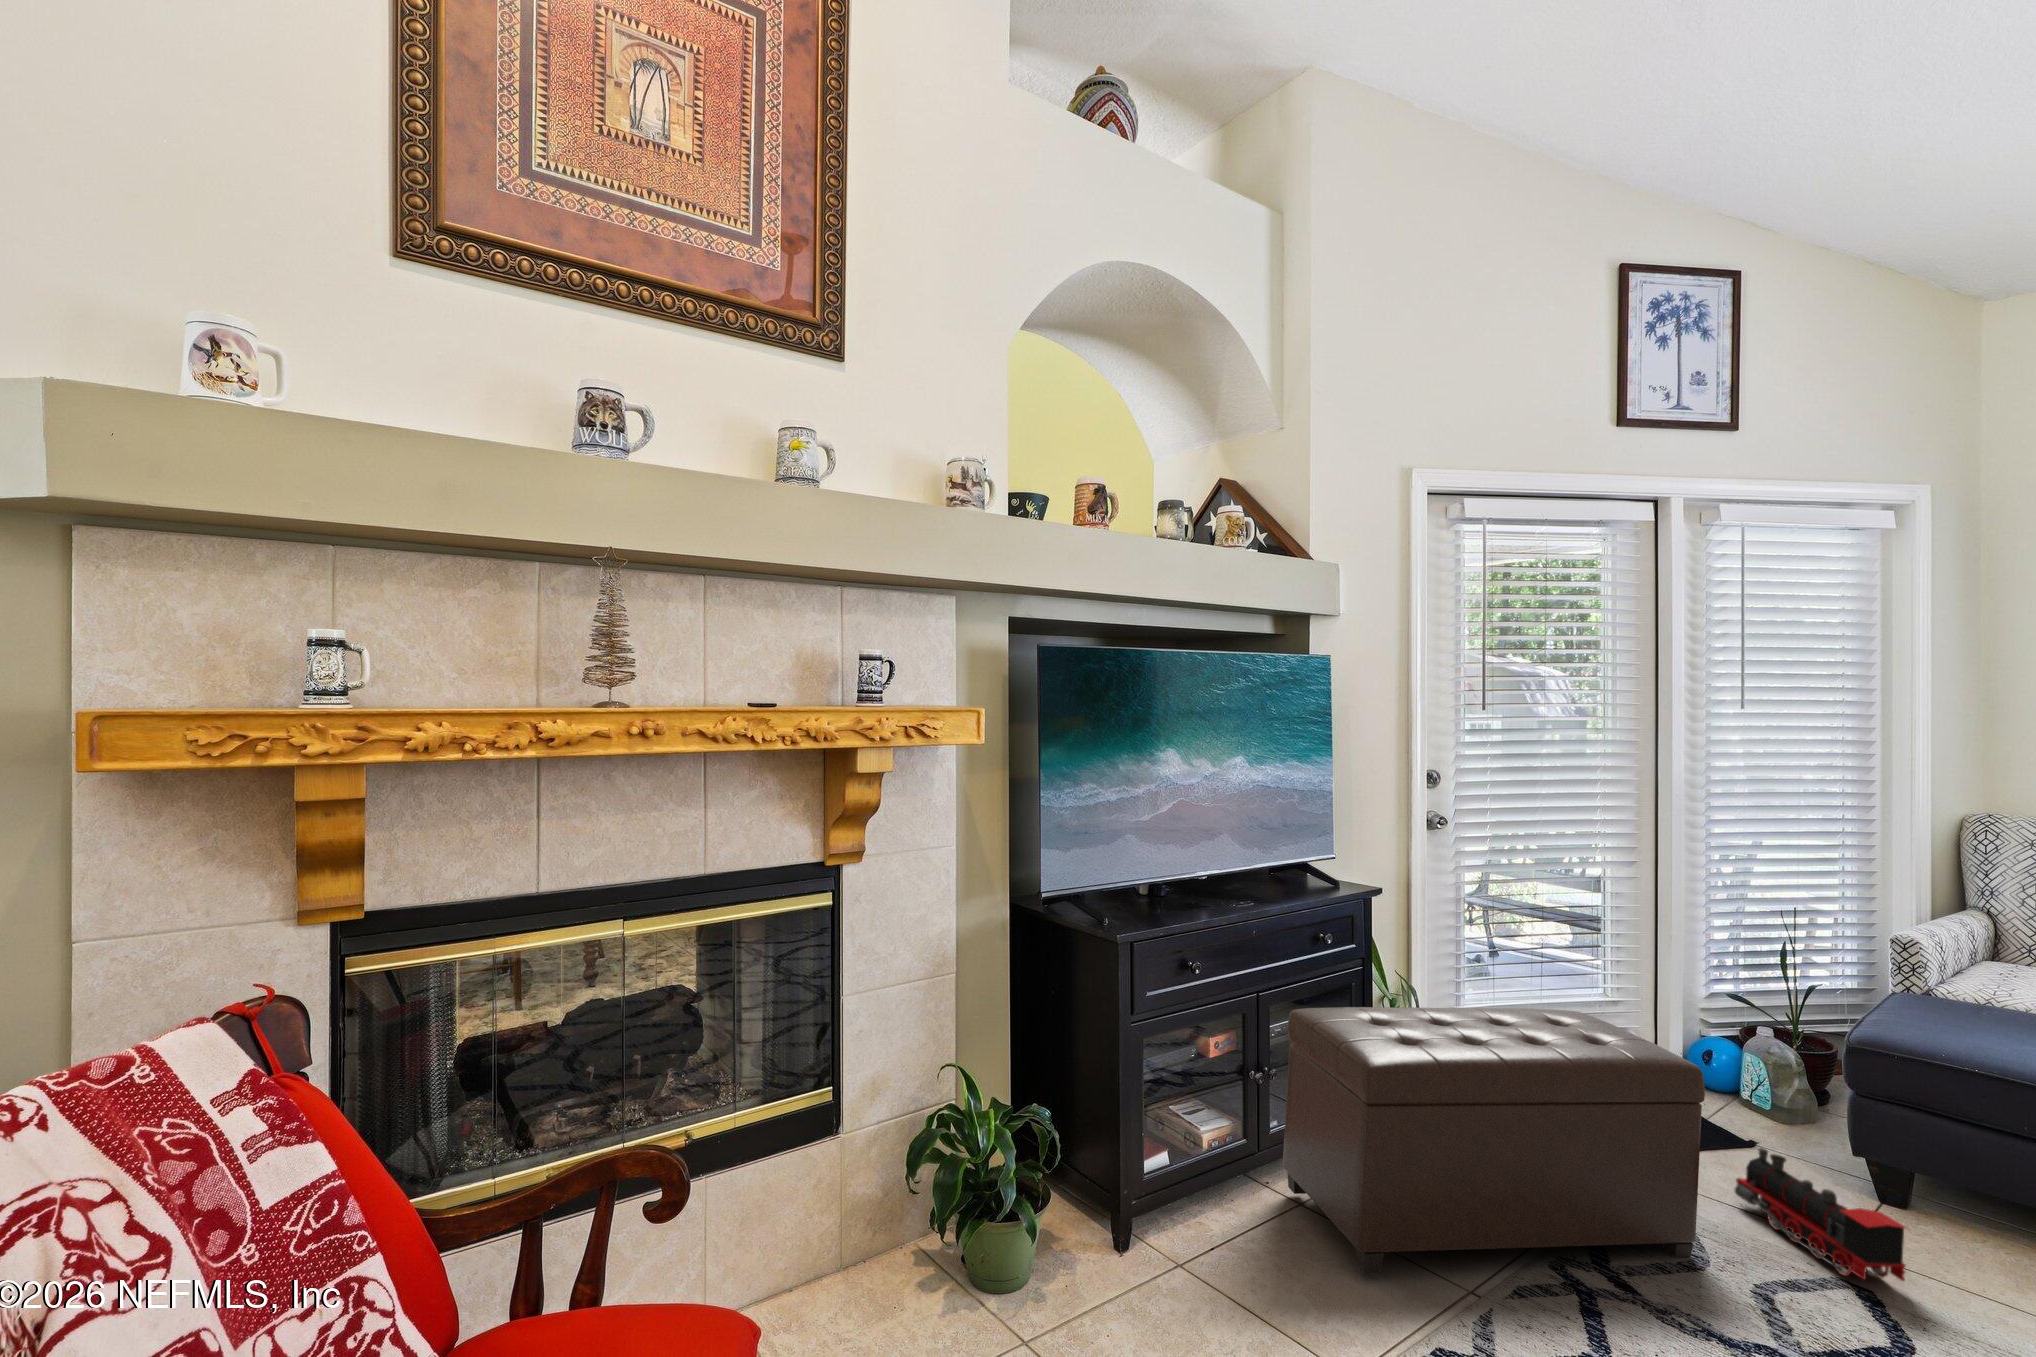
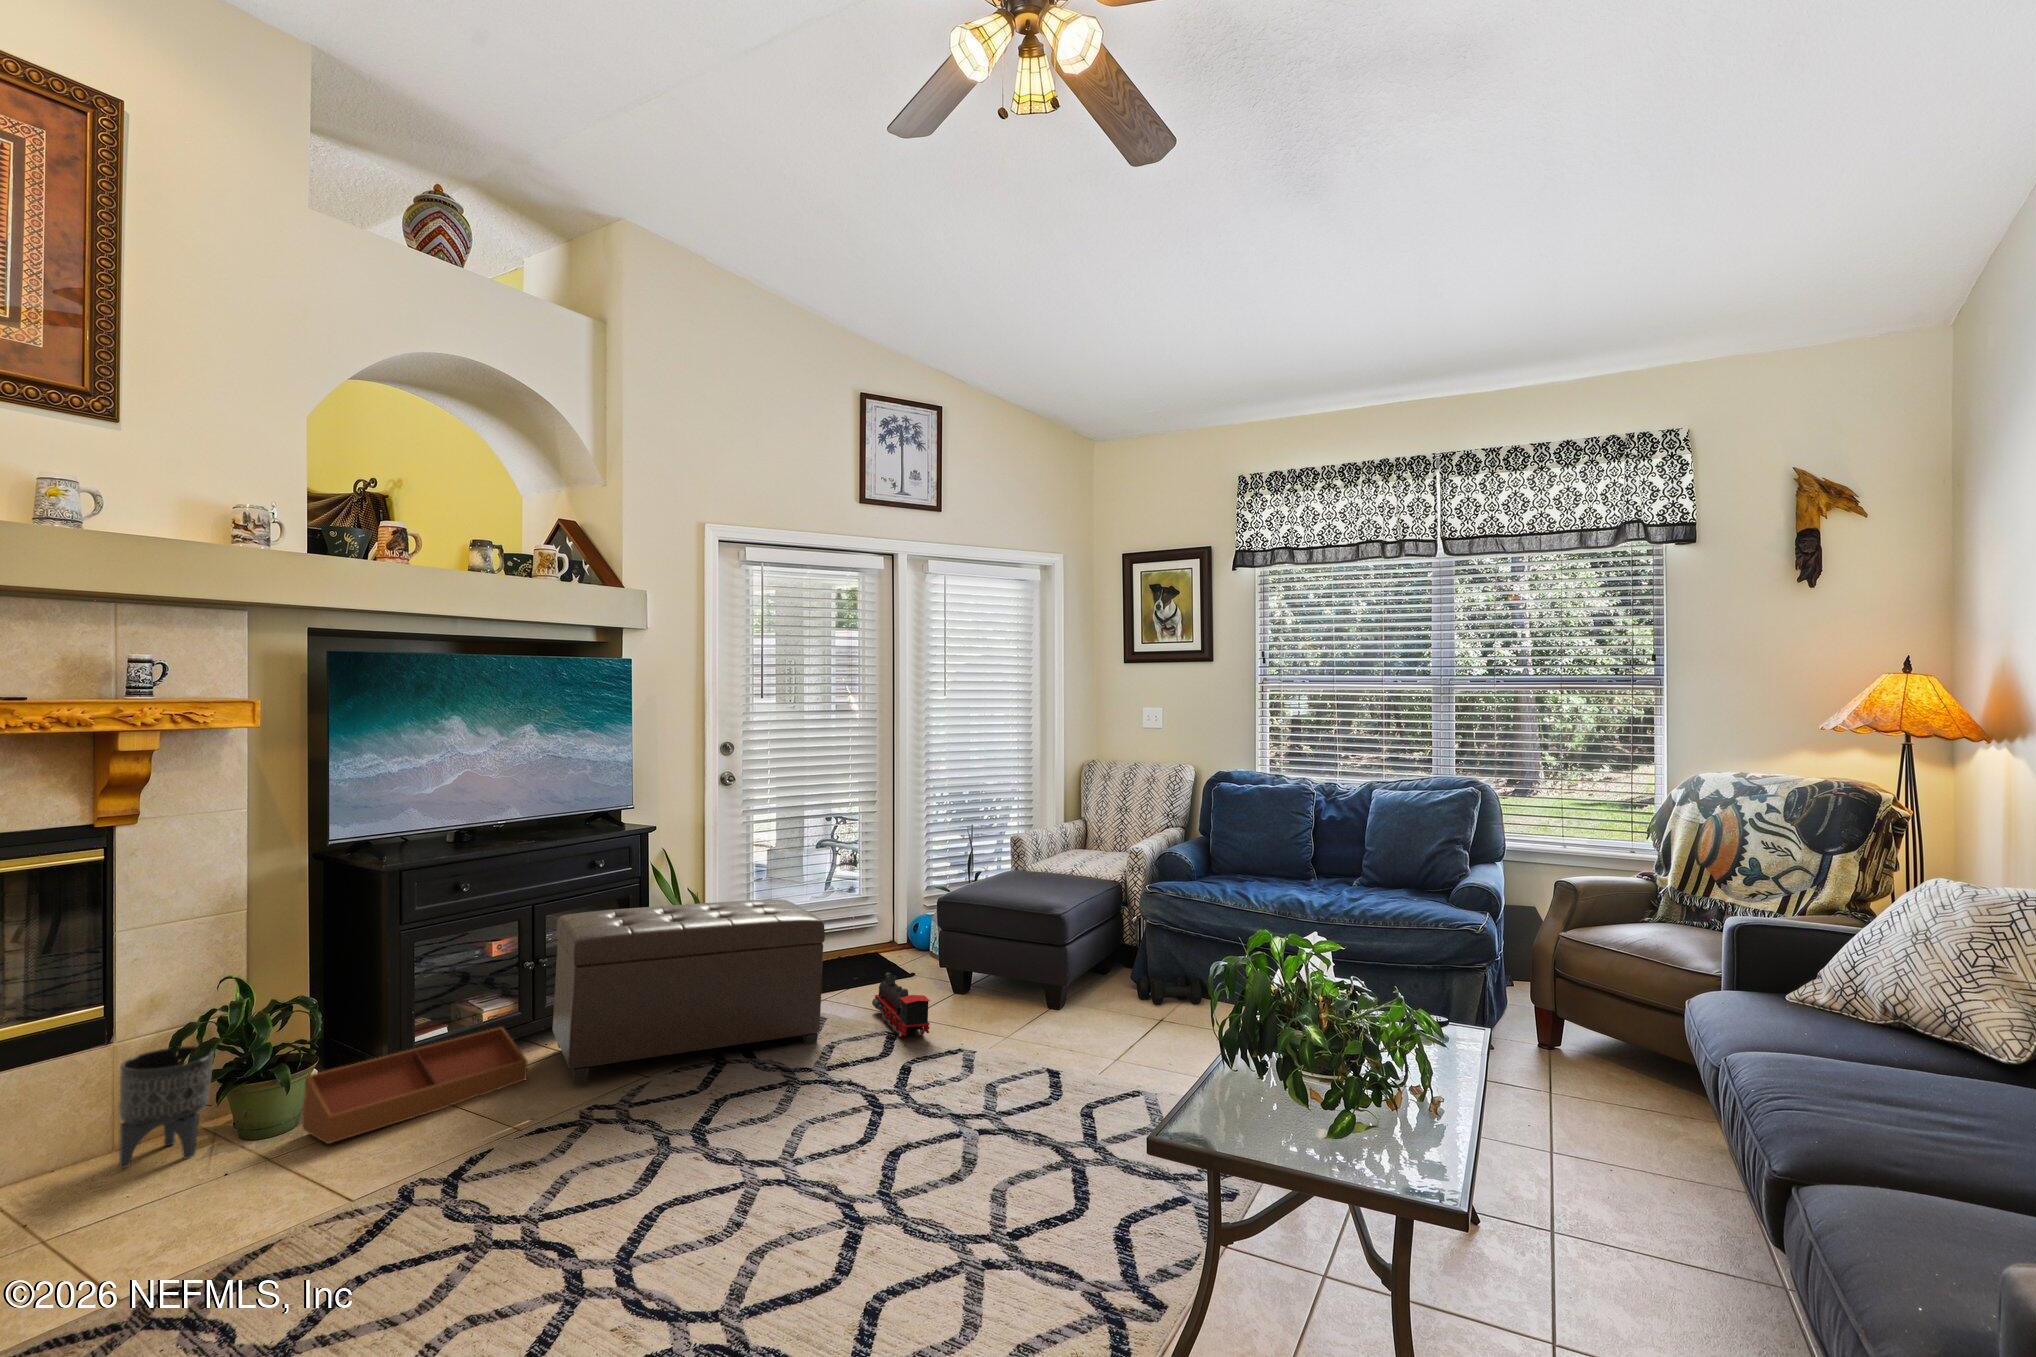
planter: none [852,1145,944,1301] -> present [119,1046,214,1168]
storage bin: none [1043,1159,1282,1321] -> present [303,1027,528,1144]

